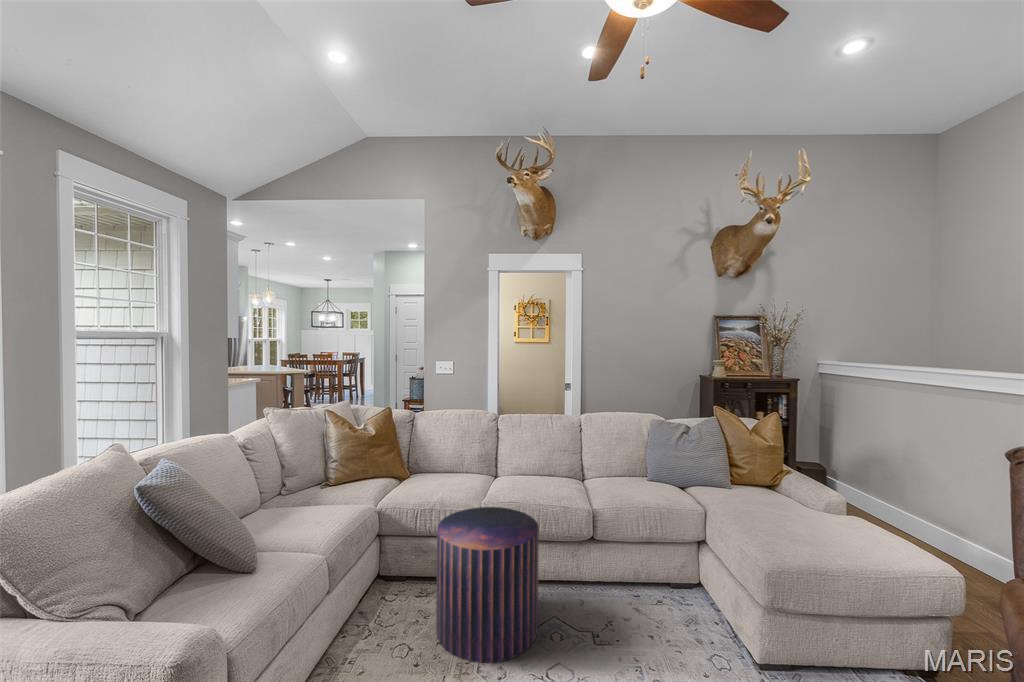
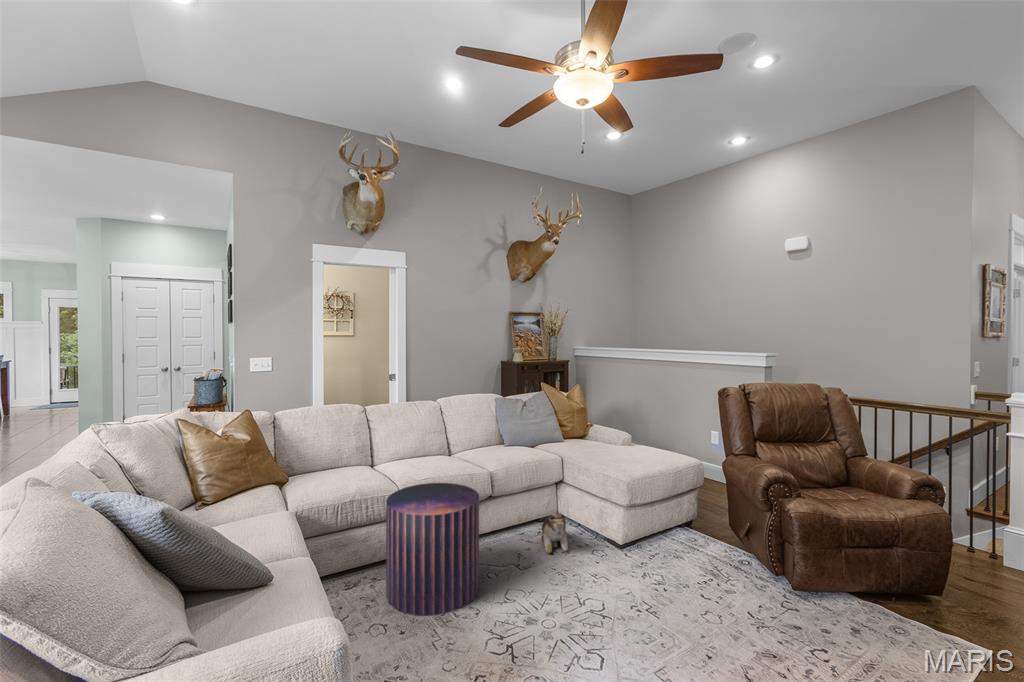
plush toy: none [639,584,685,643] -> present [541,512,568,553]

